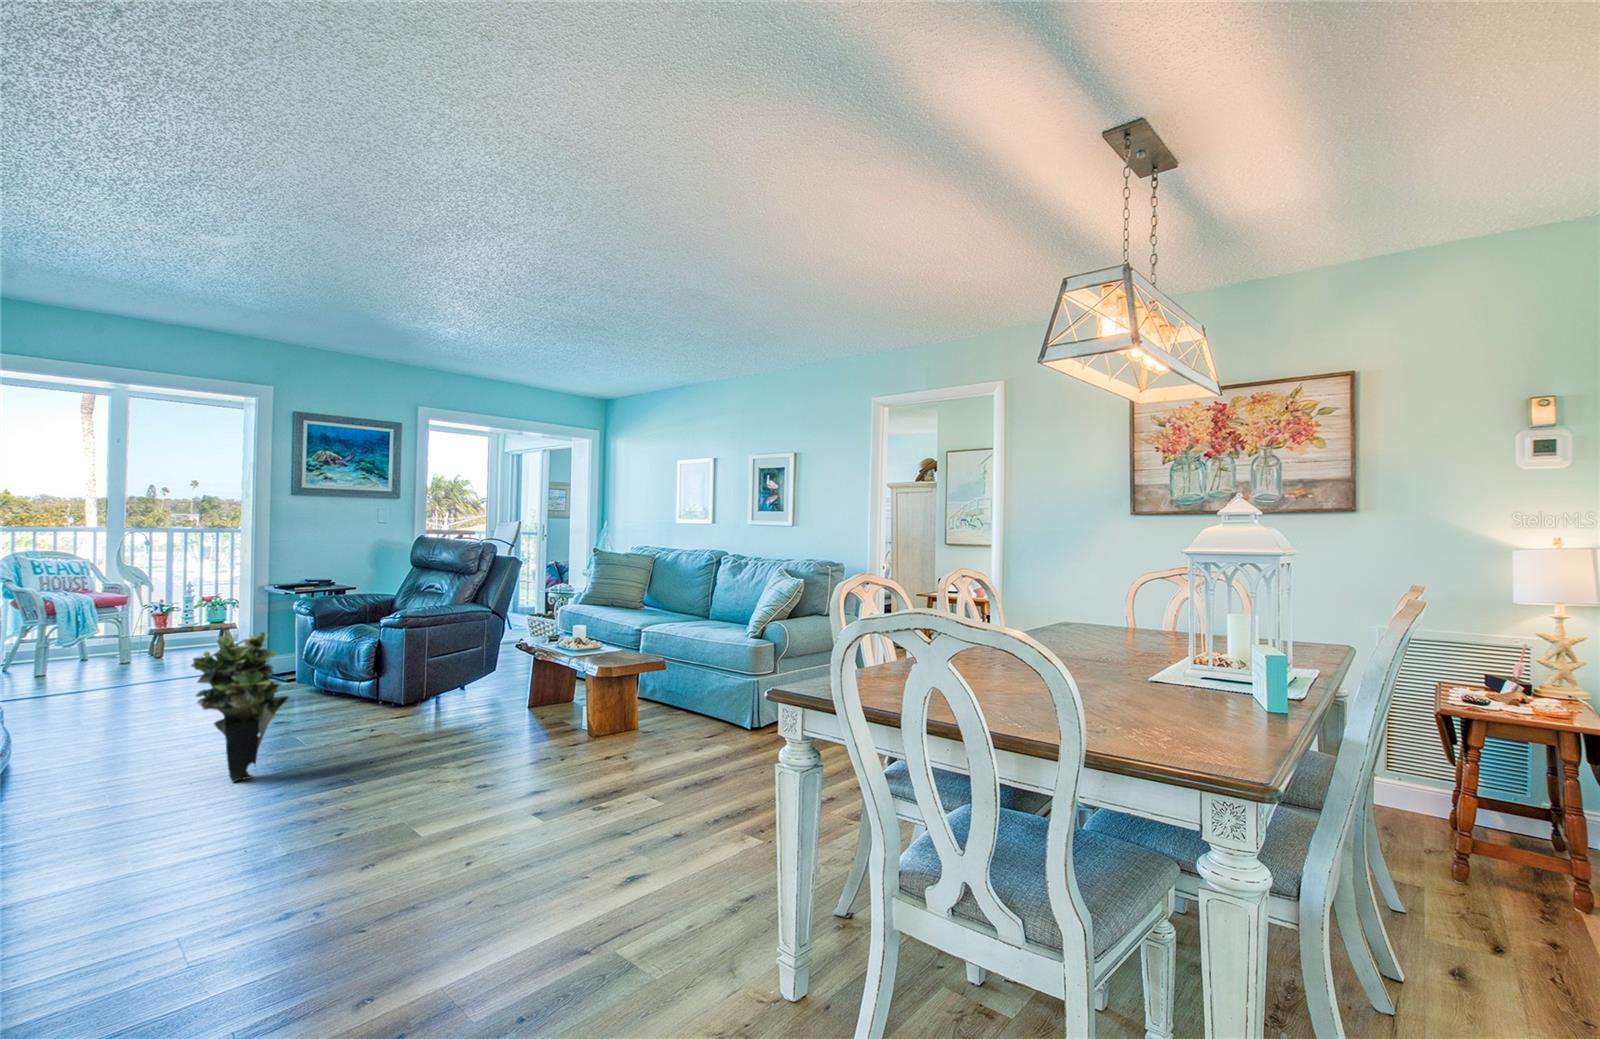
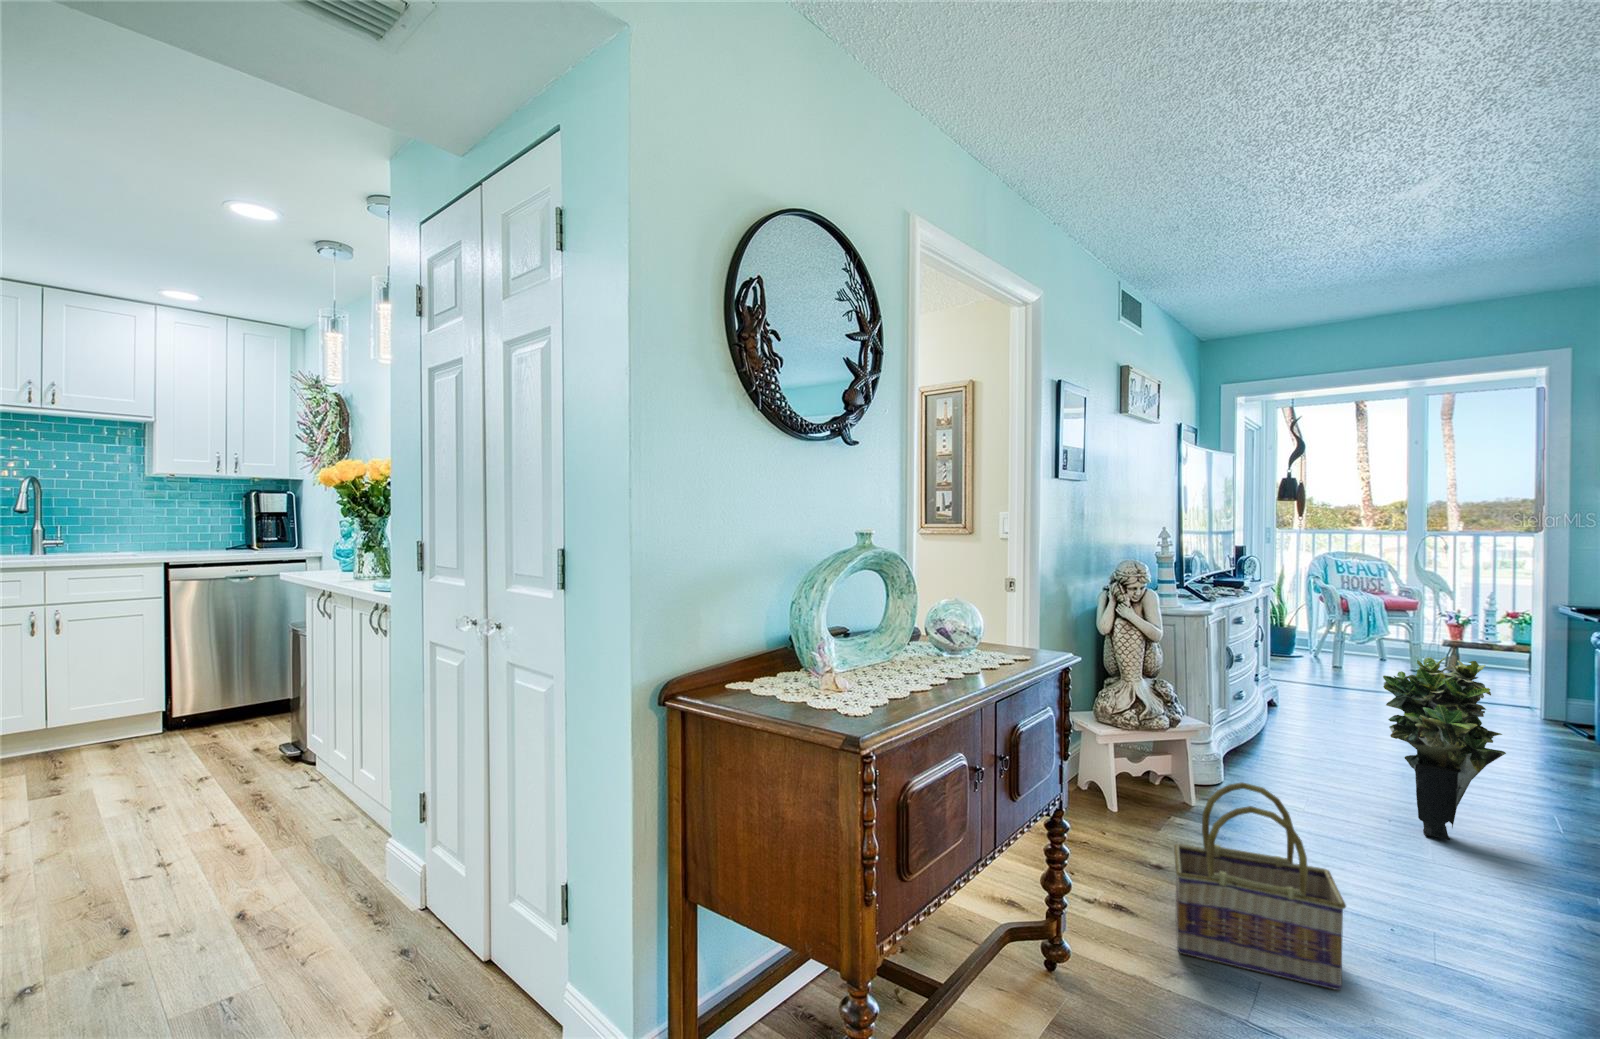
basket: none [76,769,264,961] -> present [1174,782,1346,990]

